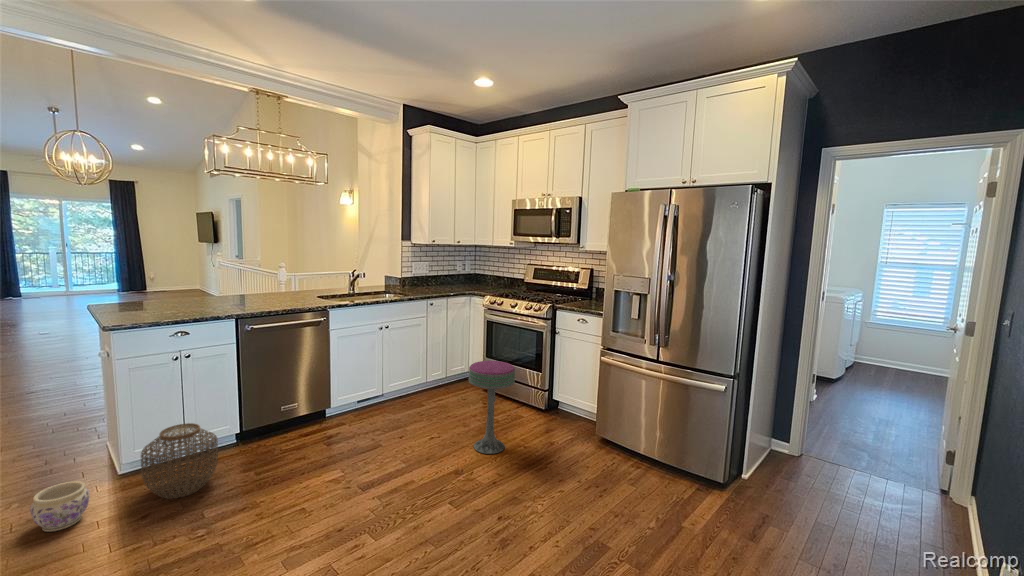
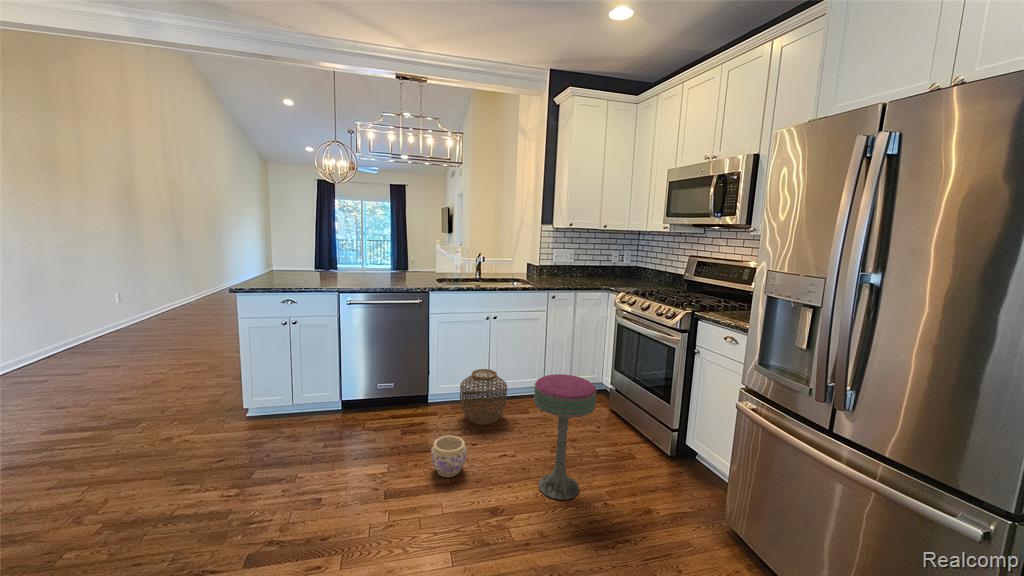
woven basket: present [141,423,218,499] -> present [460,369,507,425]
planter: present [30,481,89,532] -> present [431,436,467,478]

